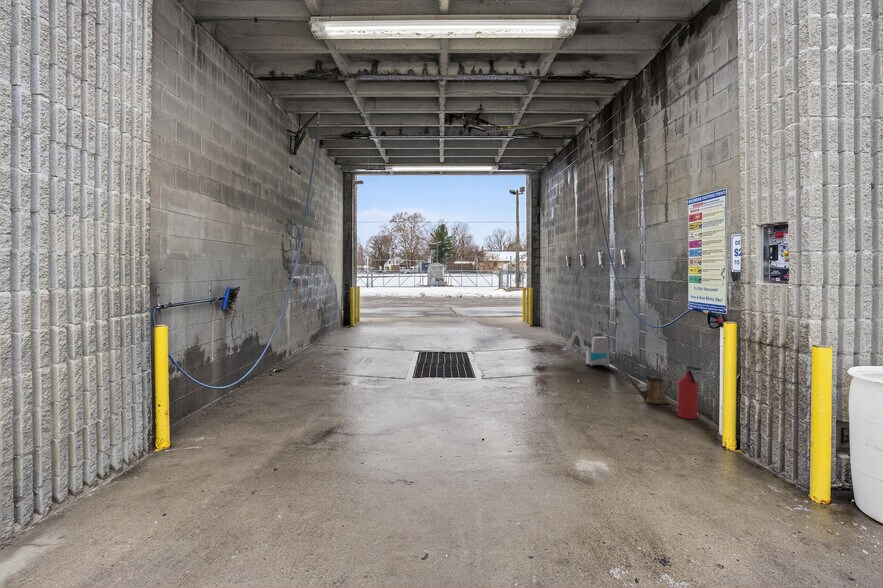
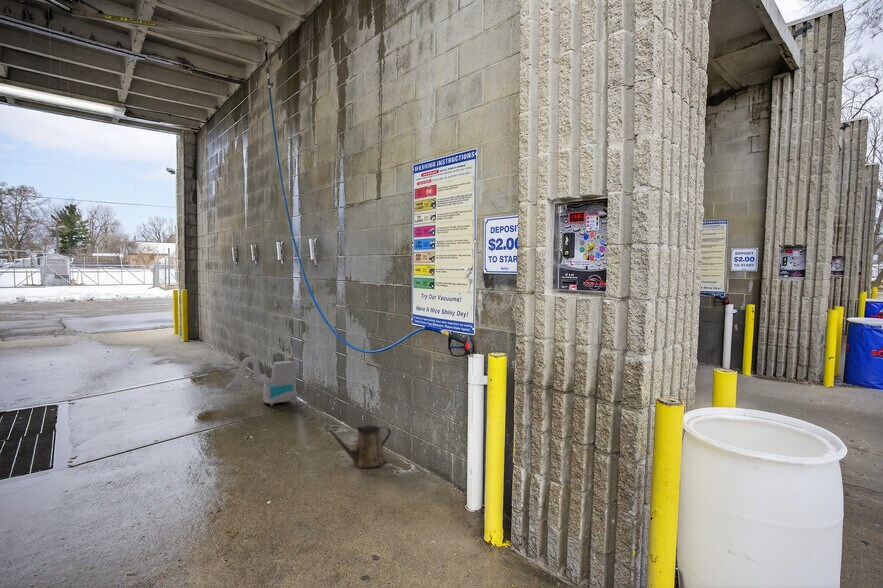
fire extinguisher: present [677,366,700,419] -> none [405,411,438,490]

